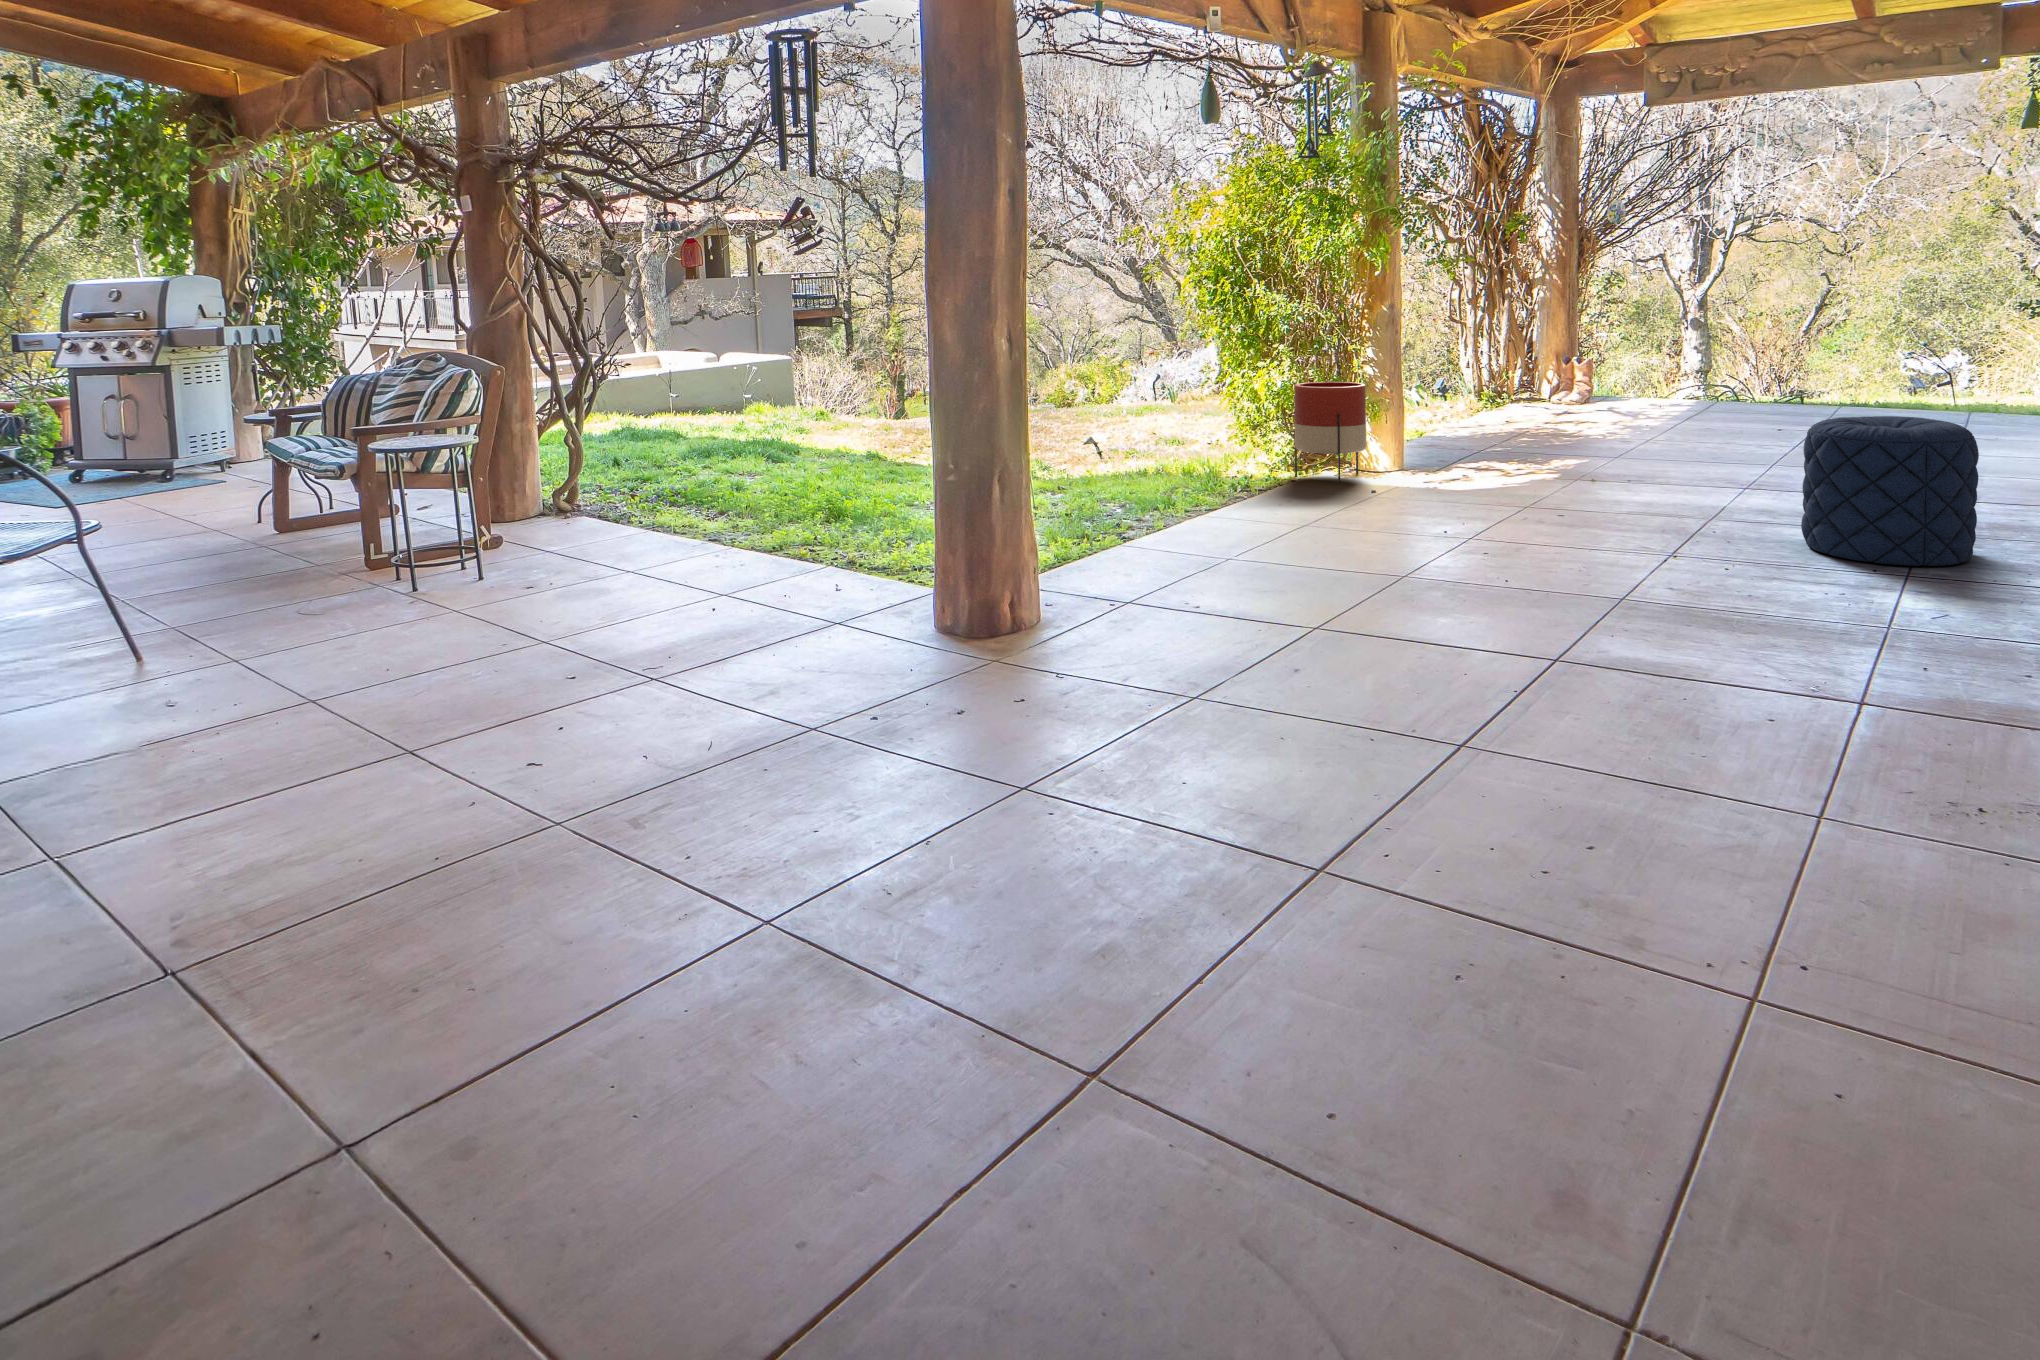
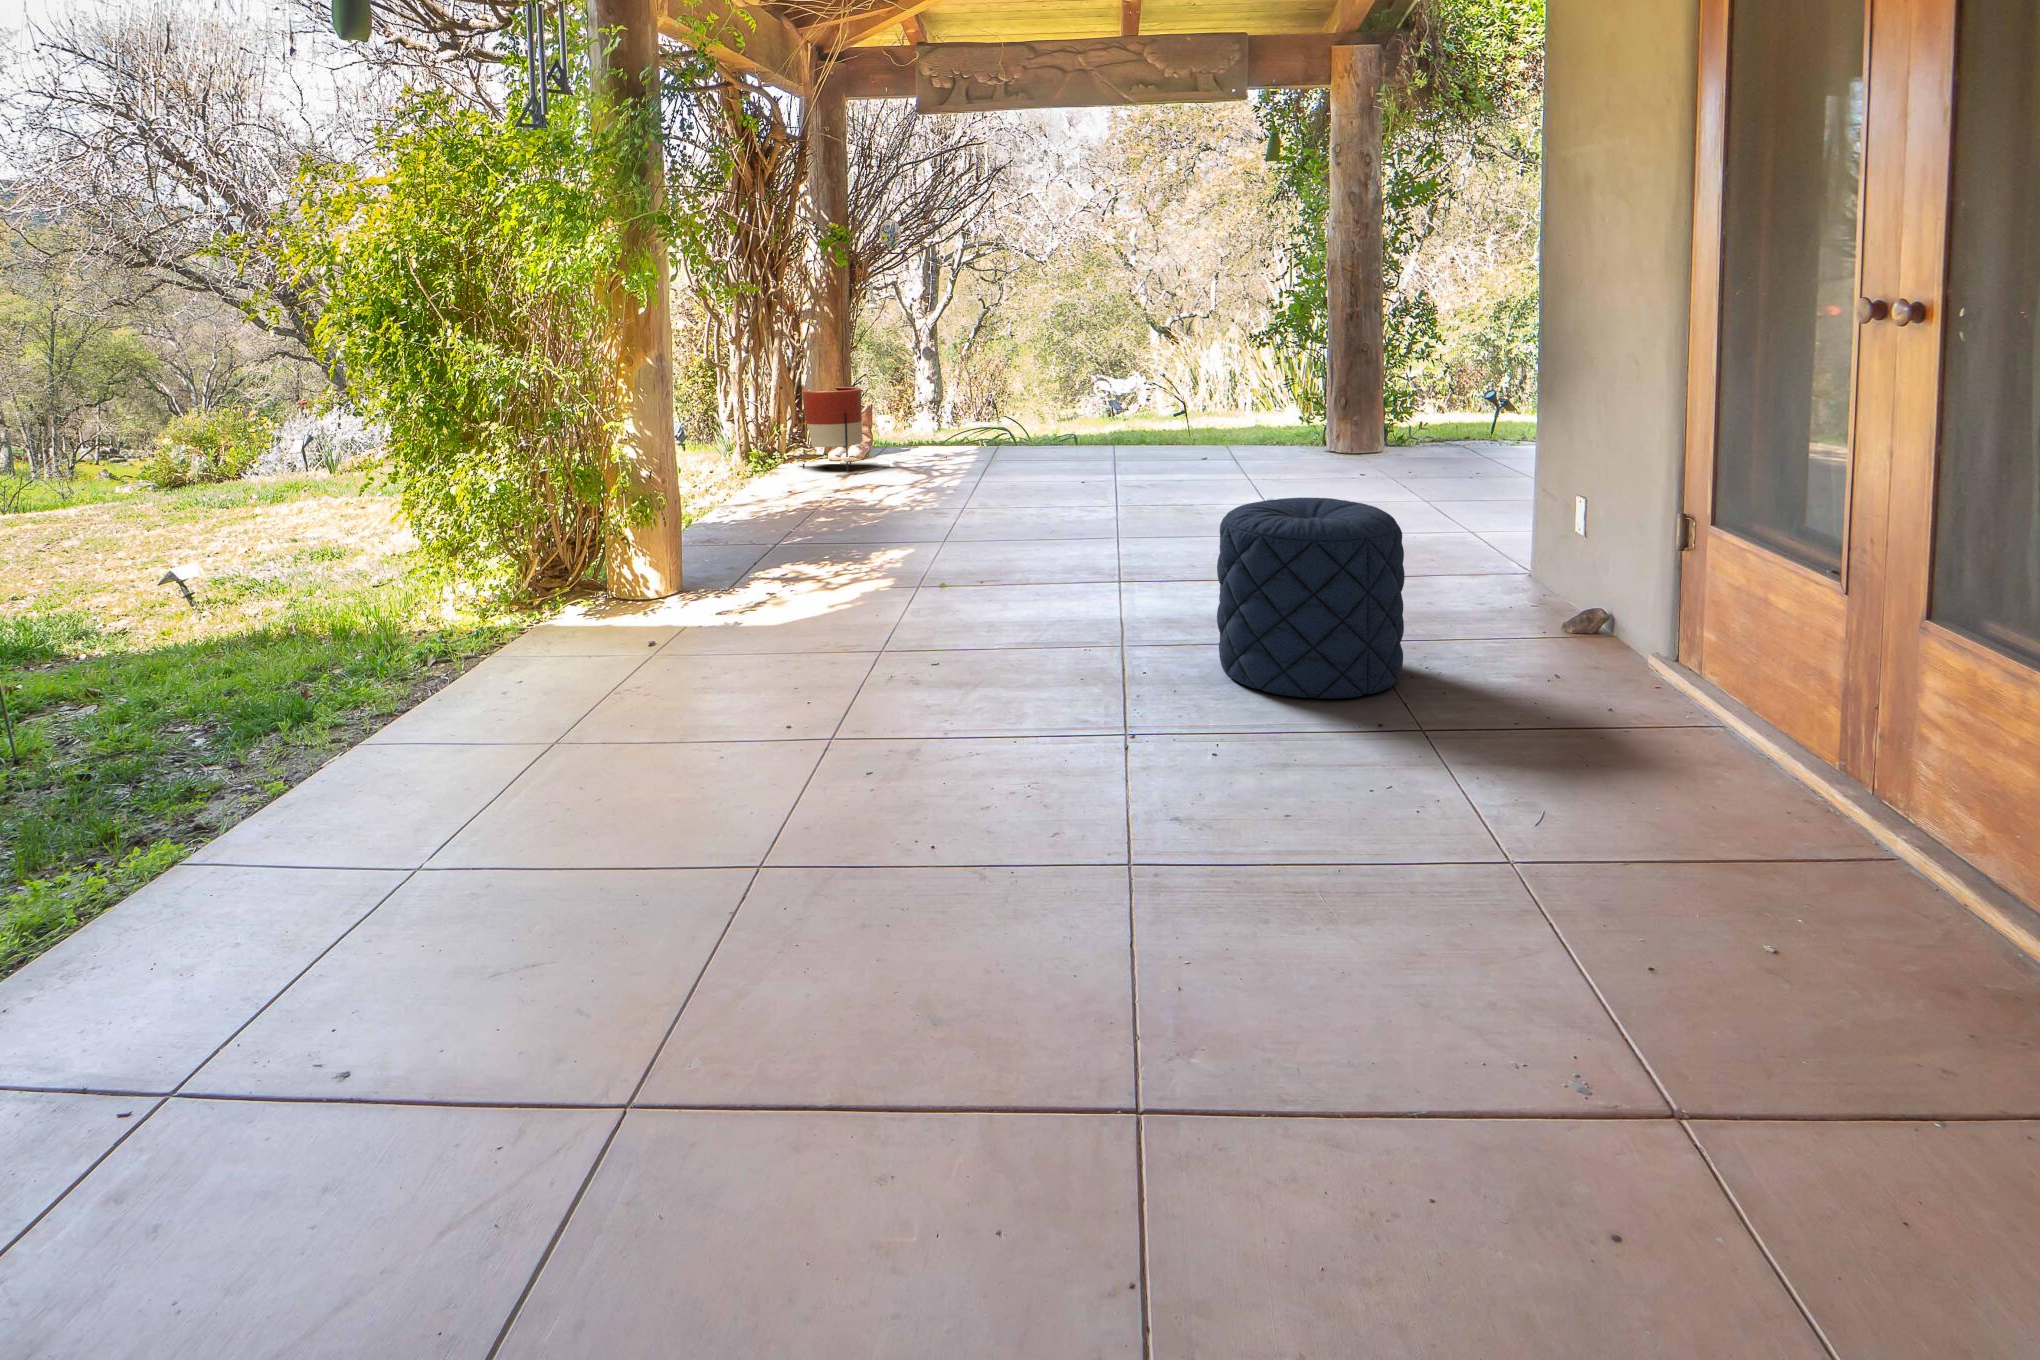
planter: present [1294,382,1366,483] -> present [803,387,863,471]

